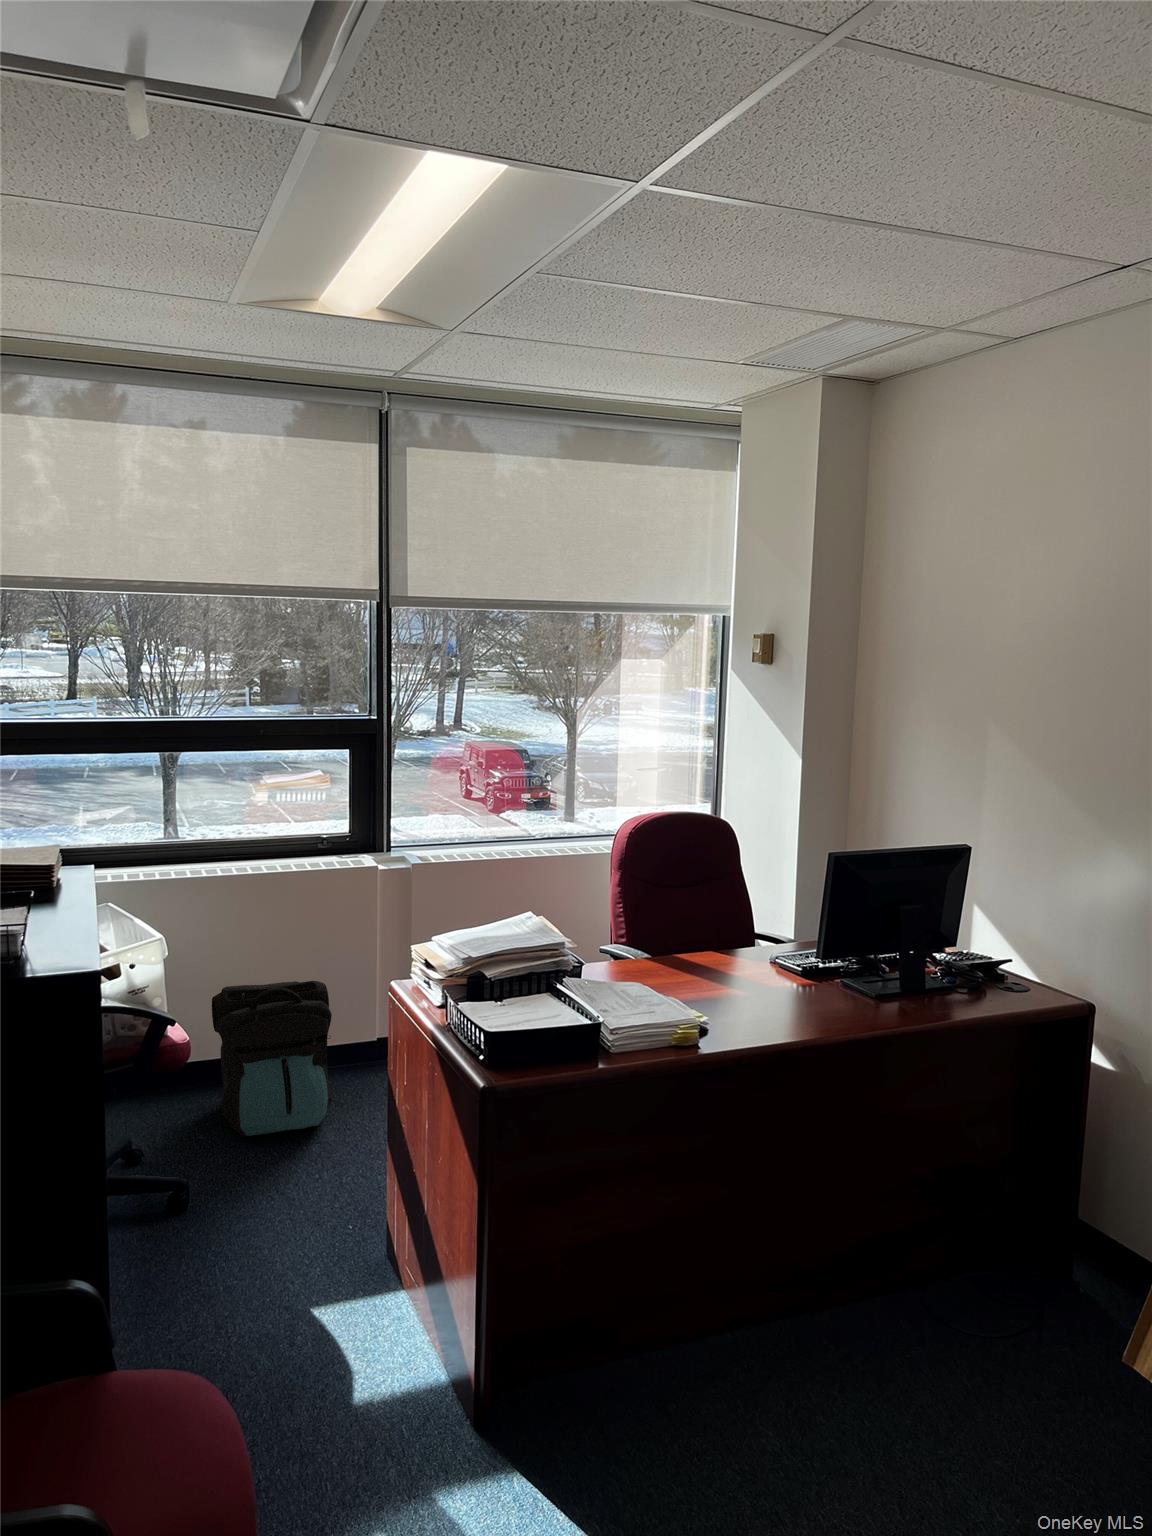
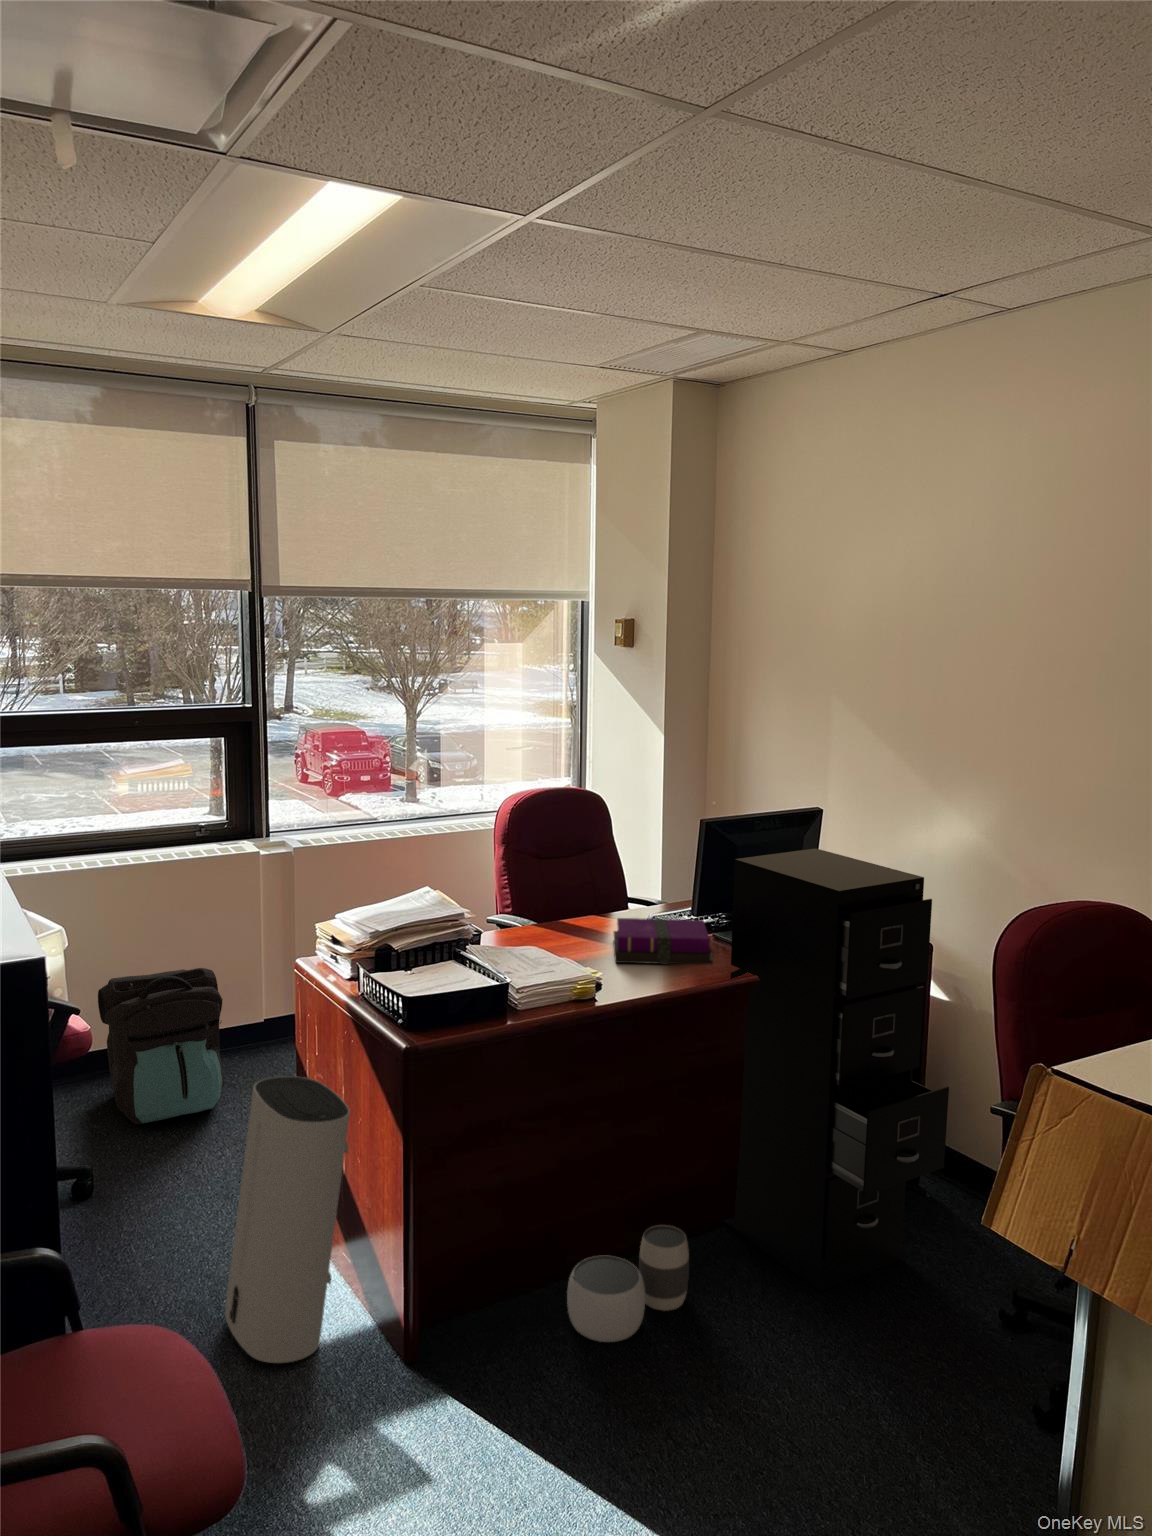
filing cabinet: none [841,889,1110,1397] -> present [724,849,949,1292]
notebook: none [728,955,838,1013] -> present [613,918,713,965]
air purifier: none [295,1106,427,1417] -> present [225,1076,350,1363]
waste basket: none [657,1302,797,1432] -> present [567,1225,689,1342]

